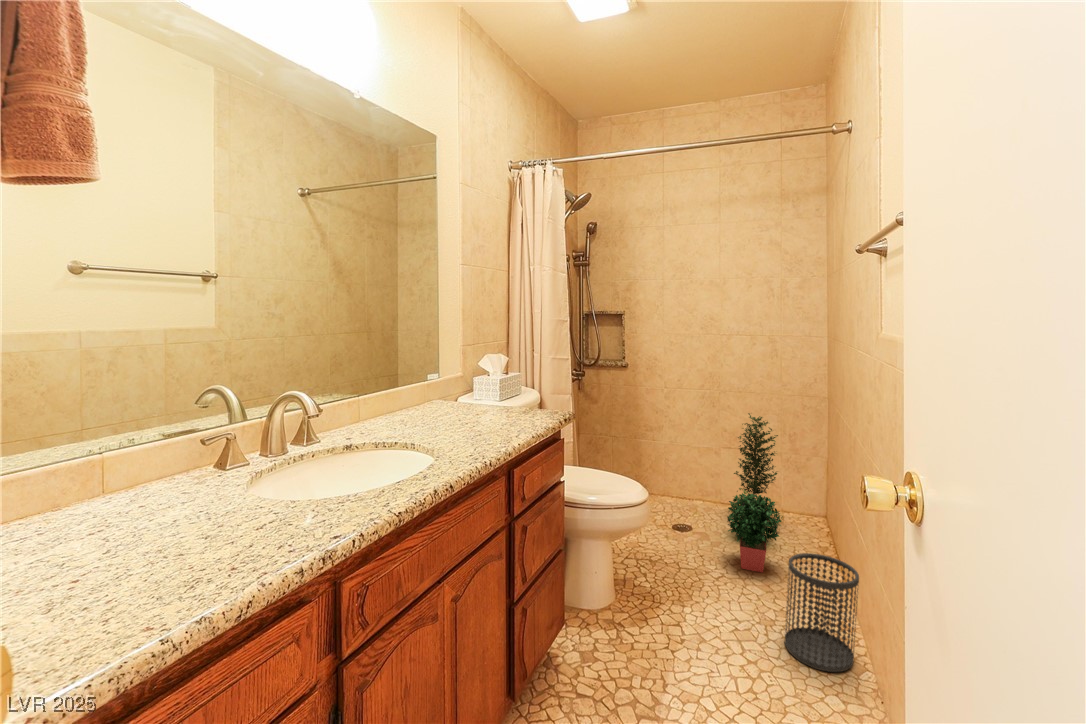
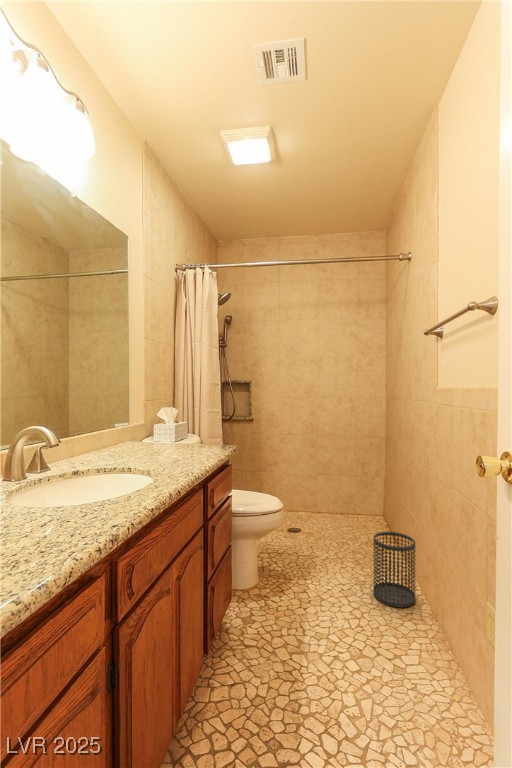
potted plant: present [727,413,783,572] -> none [327,445,364,552]

